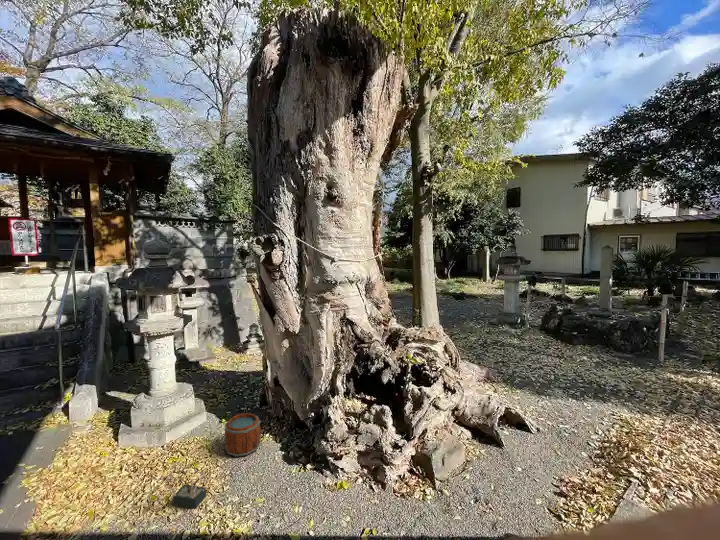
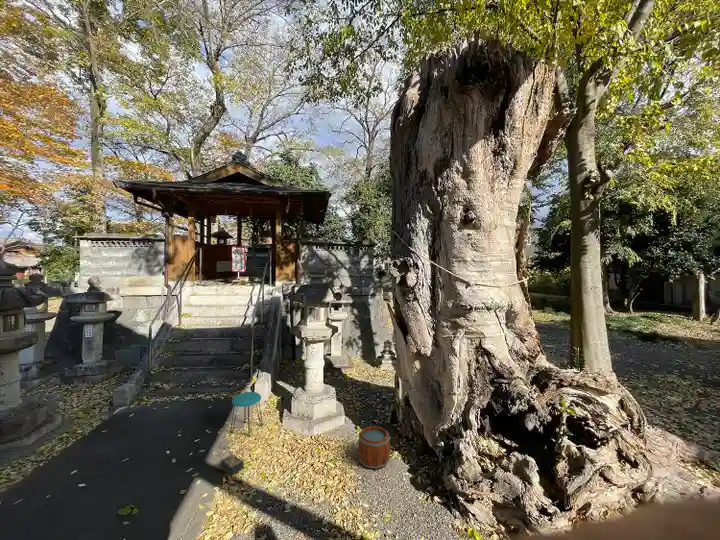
stool: none [43,407,94,464] -> present [231,392,262,437]
decorative plant: present [163,460,210,508] -> present [215,437,244,476]

